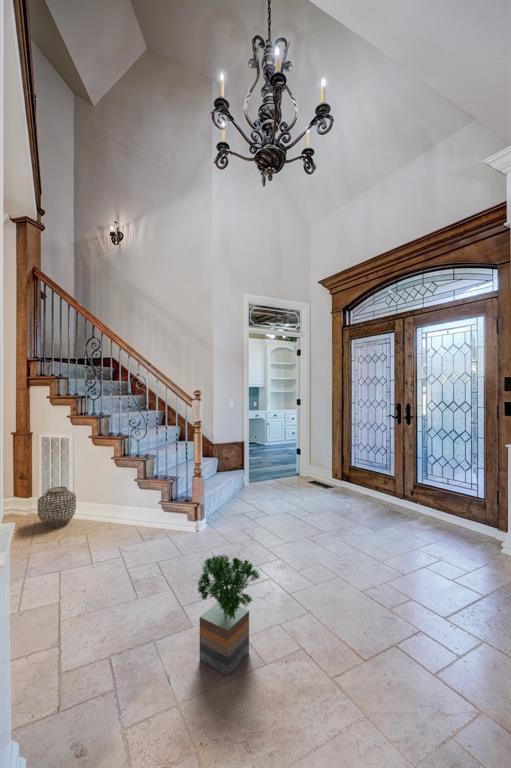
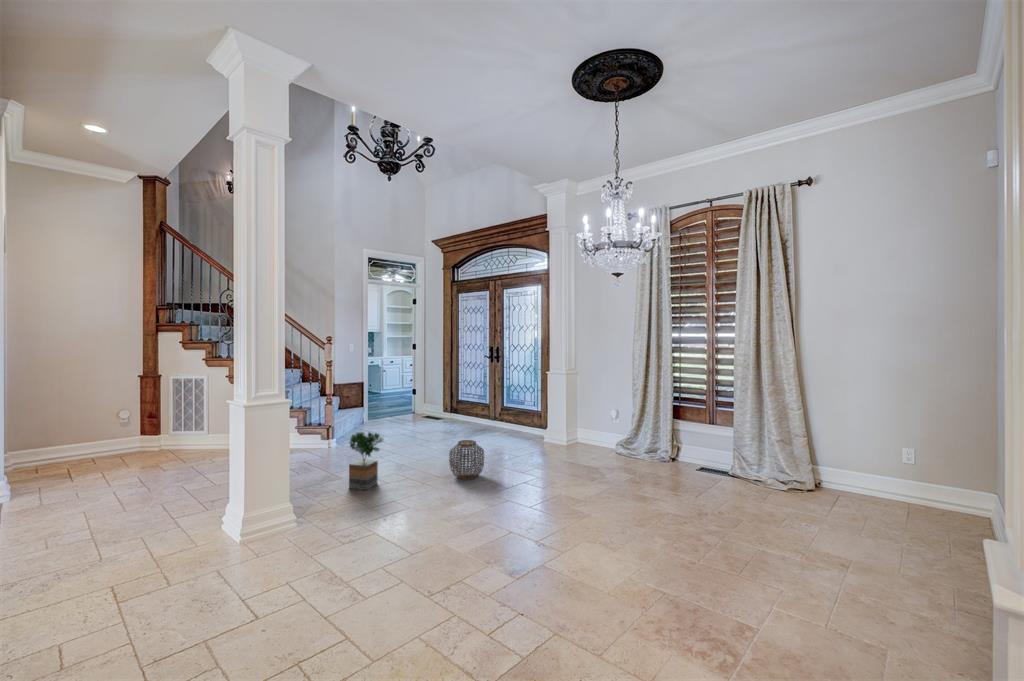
woven basket: present [38,487,76,527] -> present [449,440,484,480]

